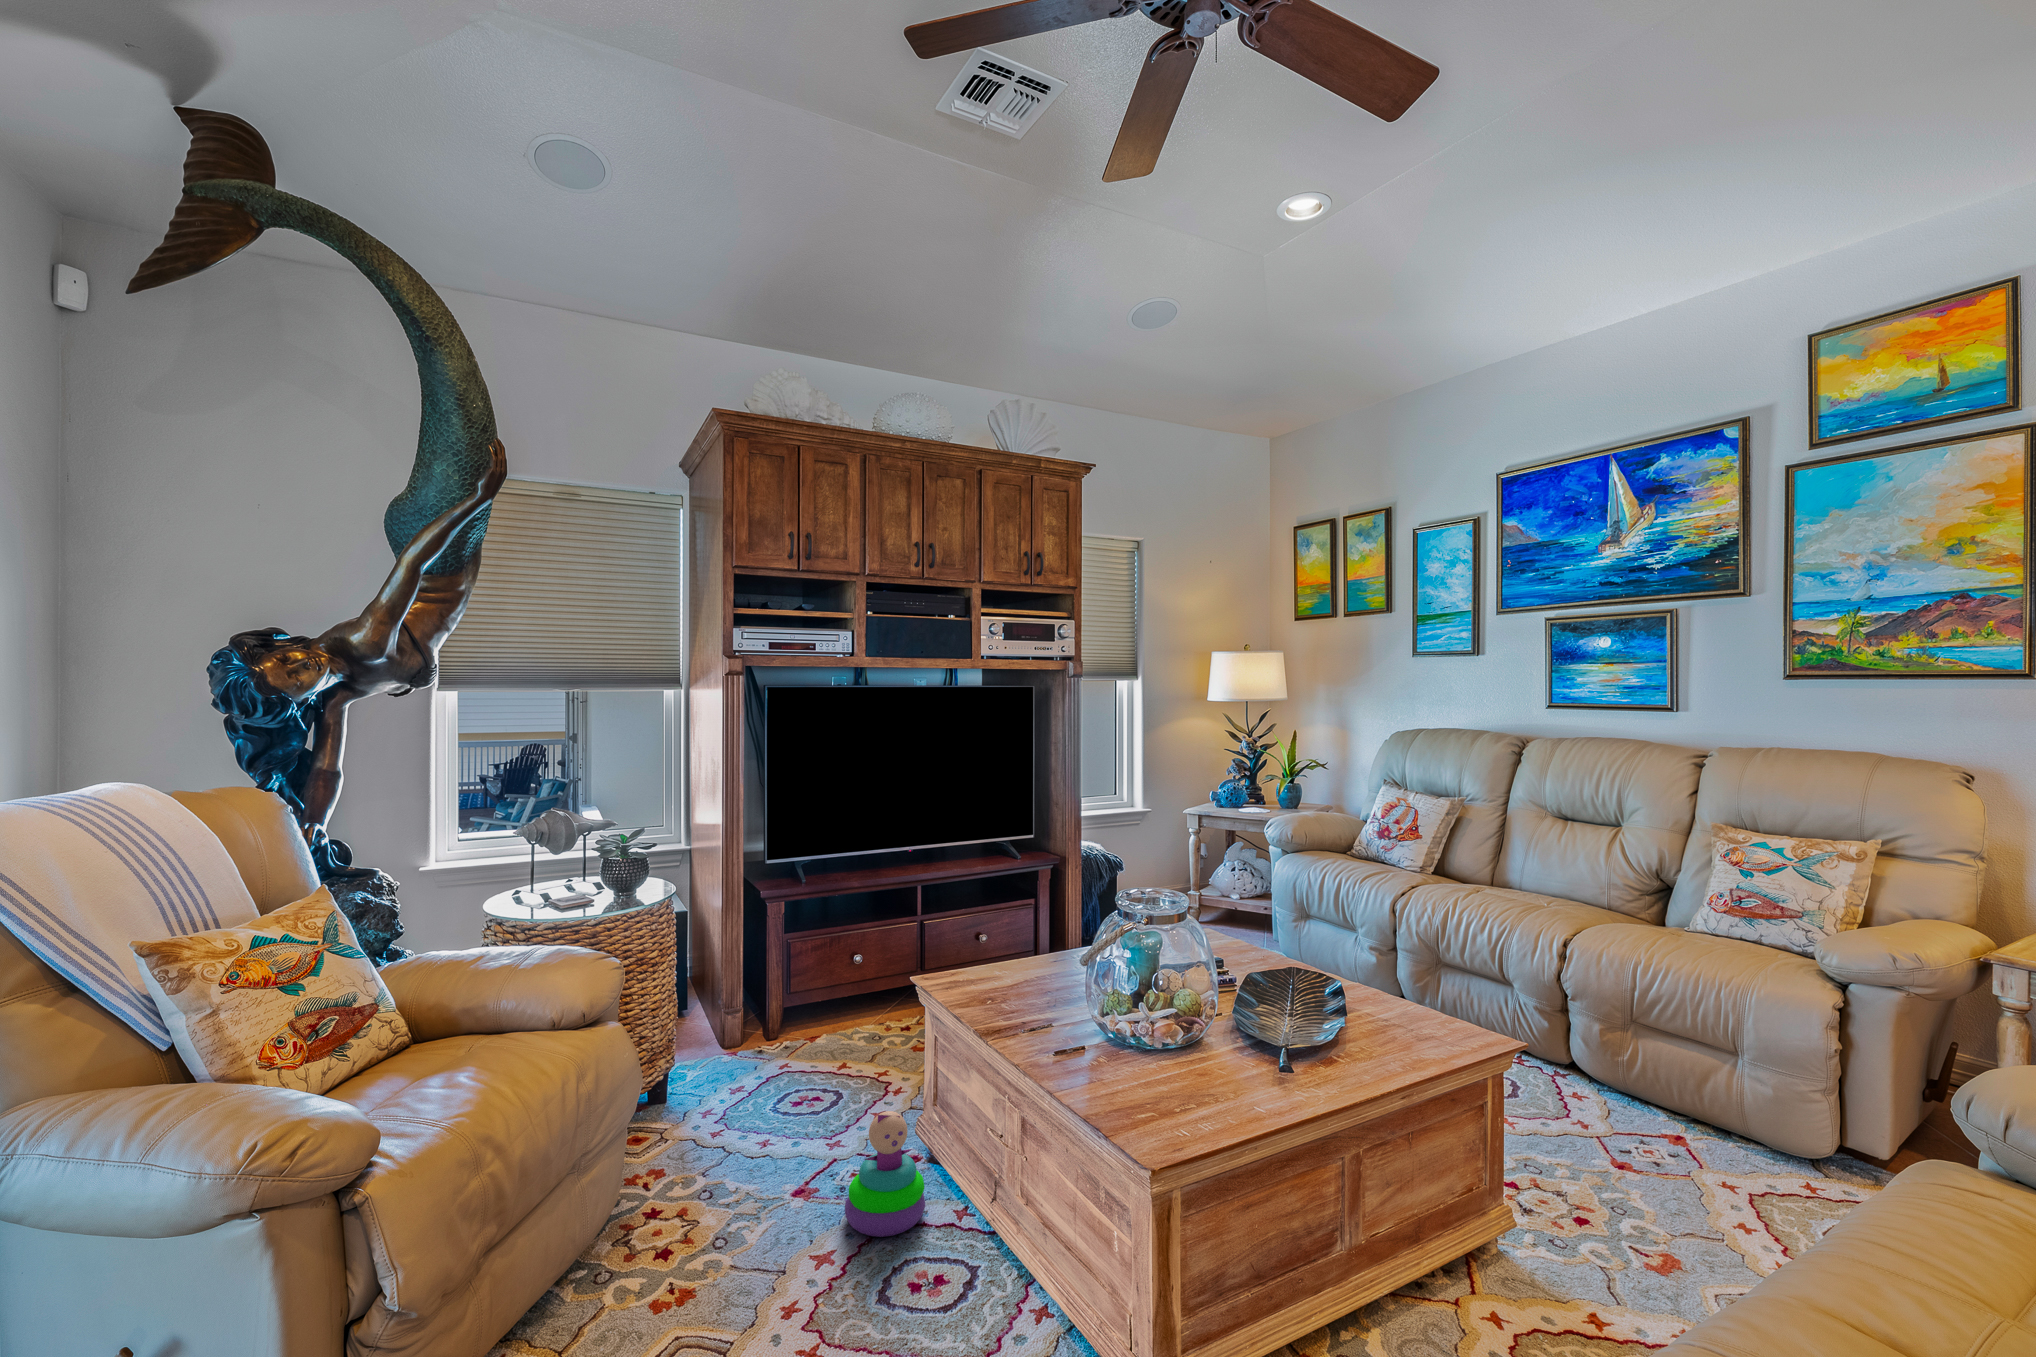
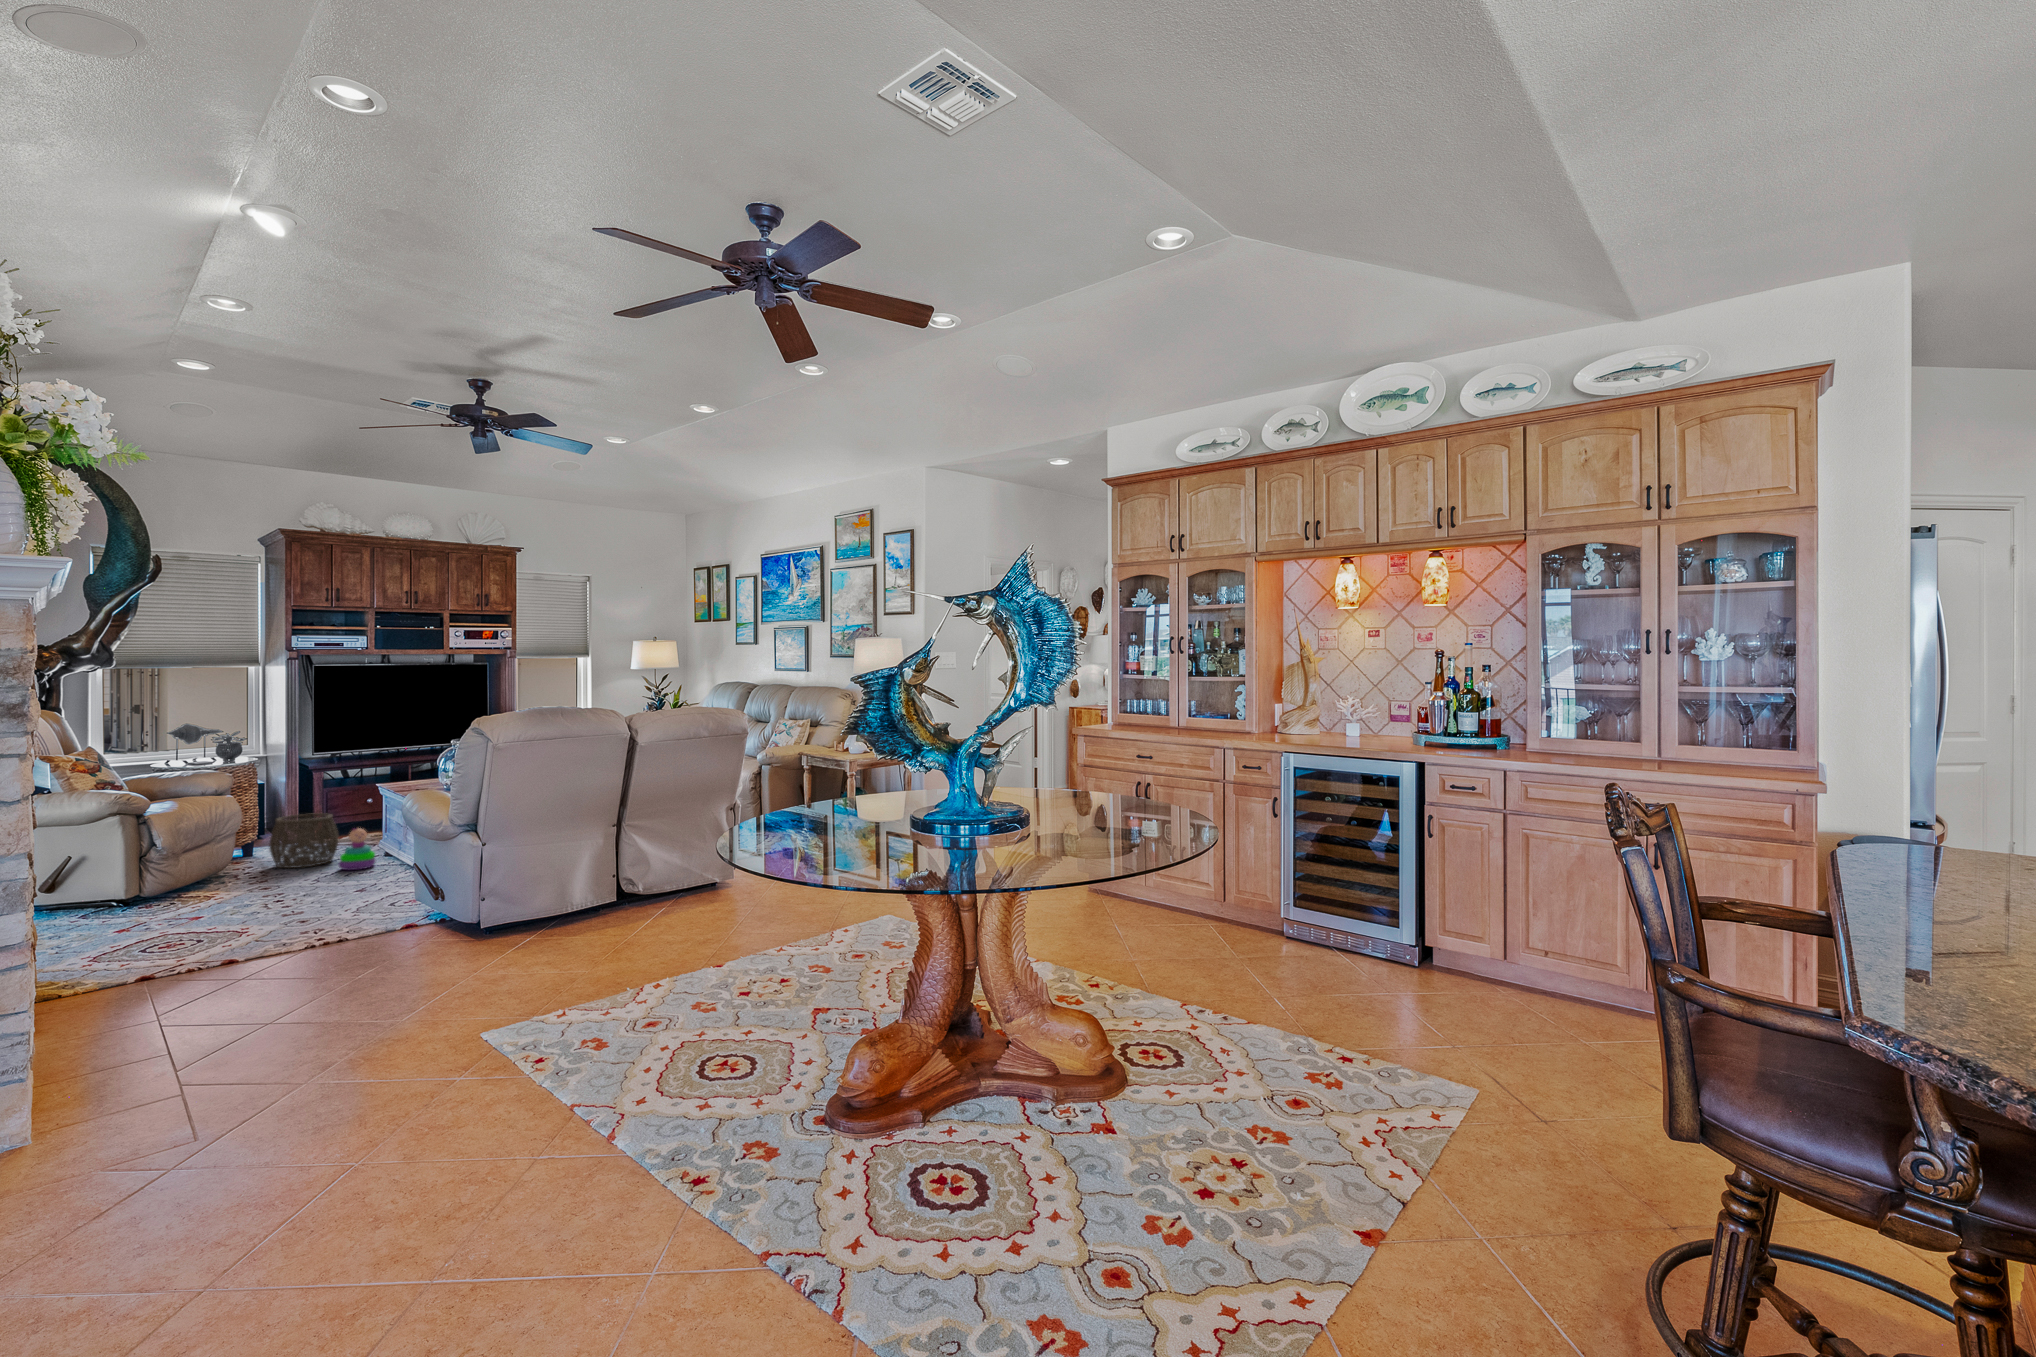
woven basket: none [692,1030,833,1194] -> present [269,813,339,868]

